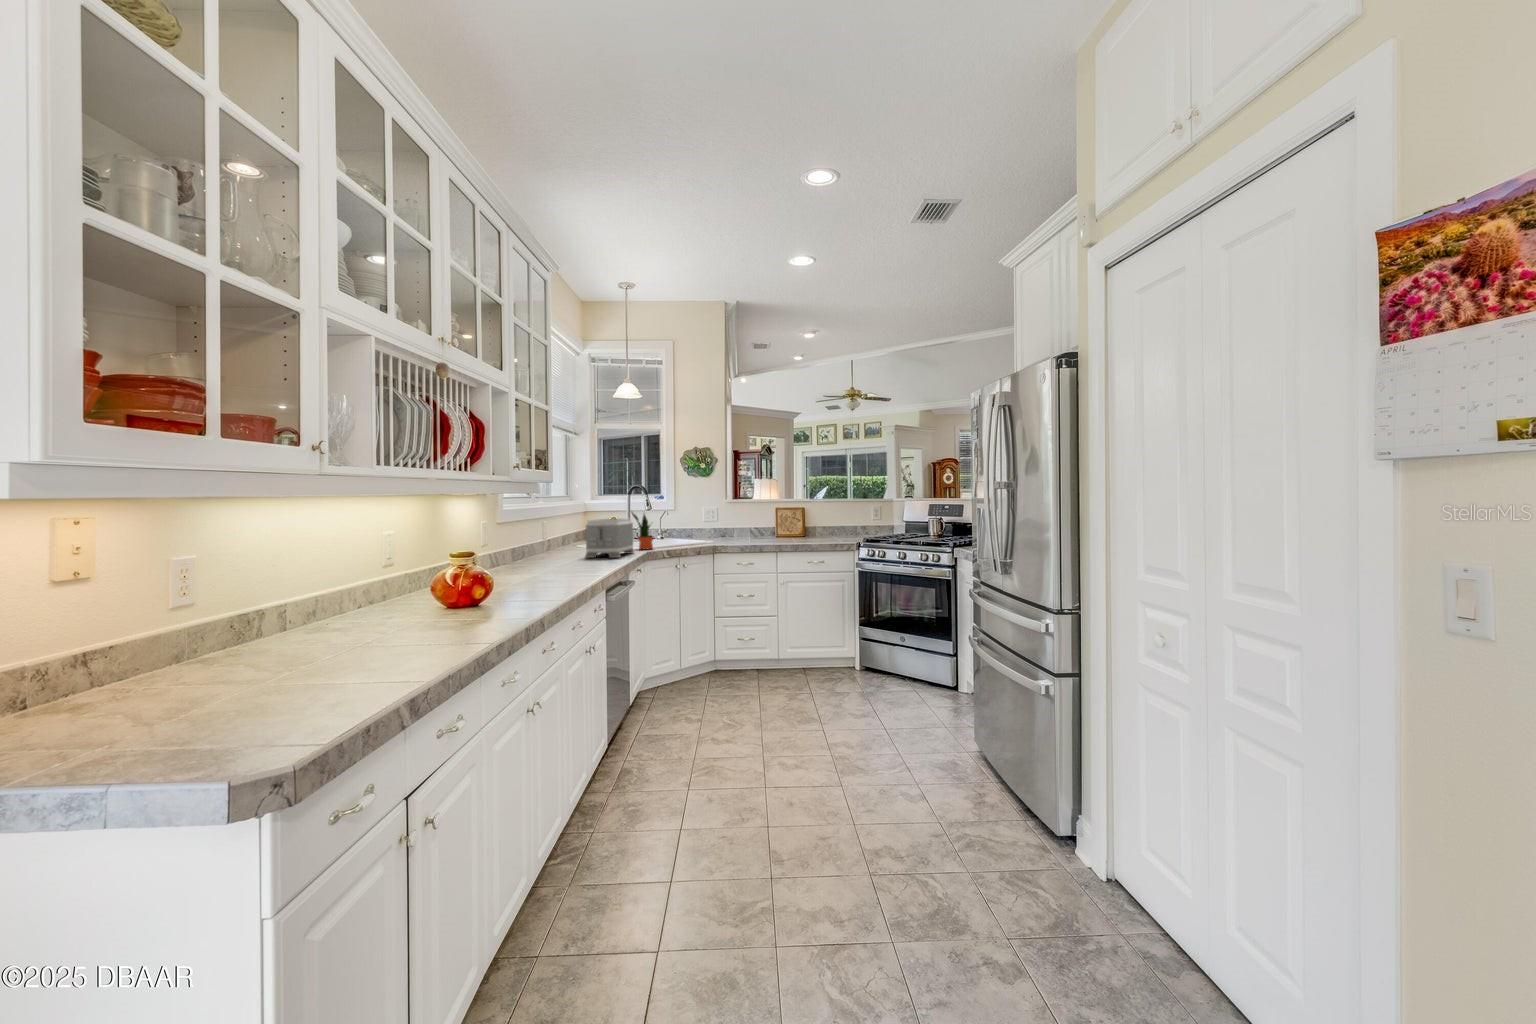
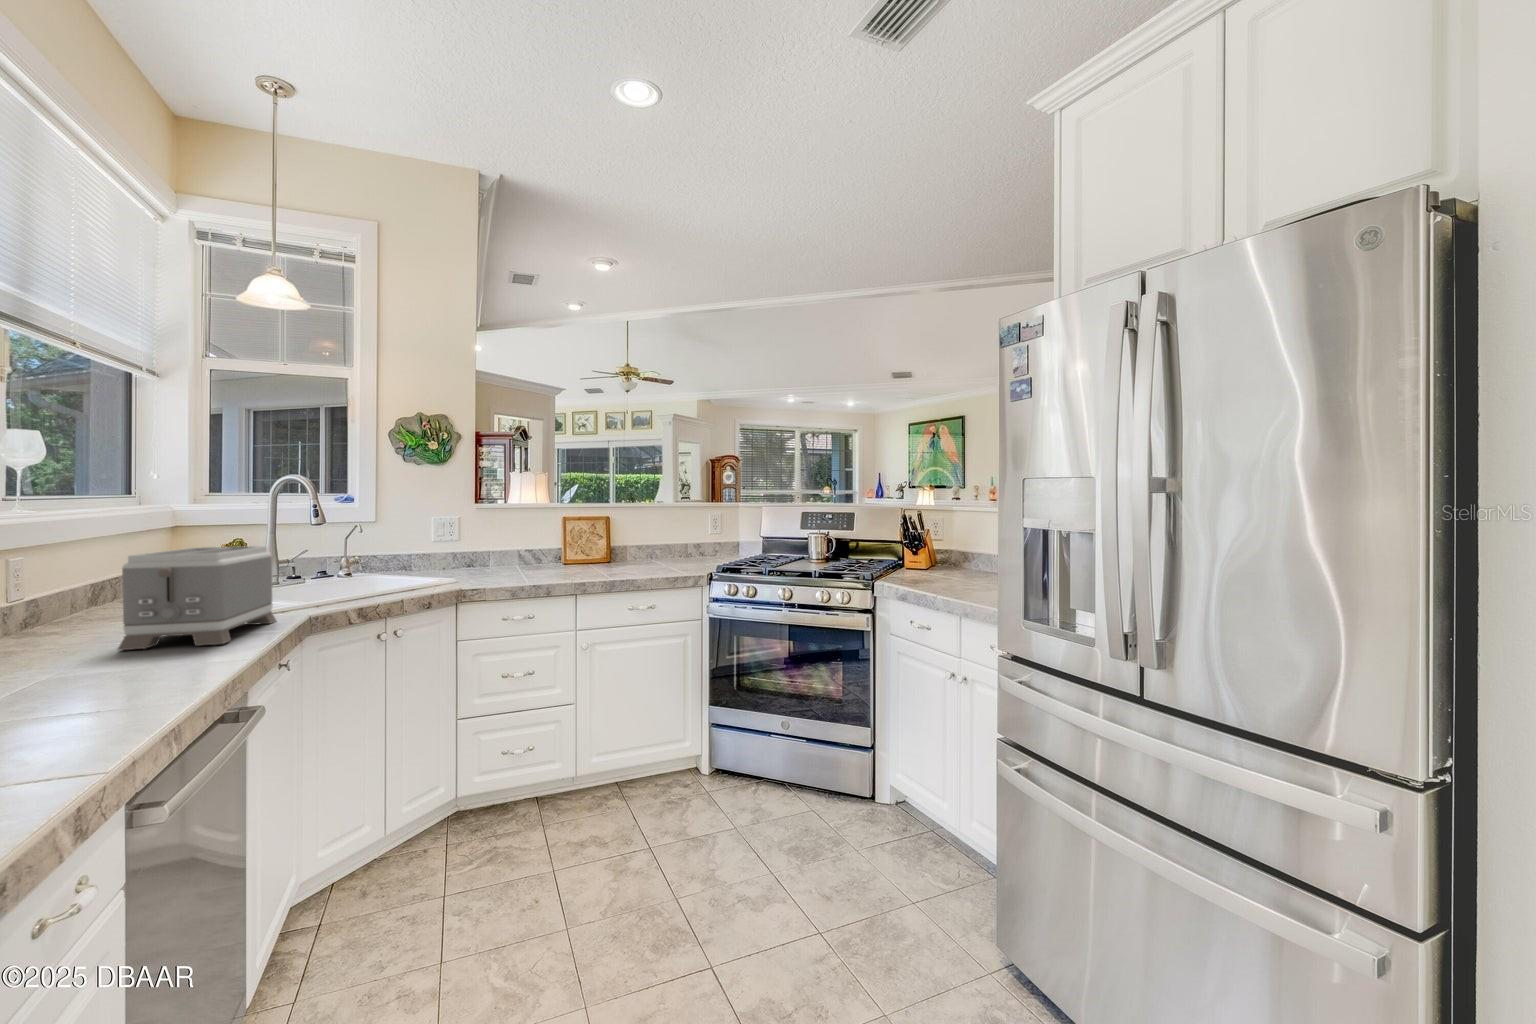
potted plant: present [632,513,654,549] -> none [269,525,329,609]

